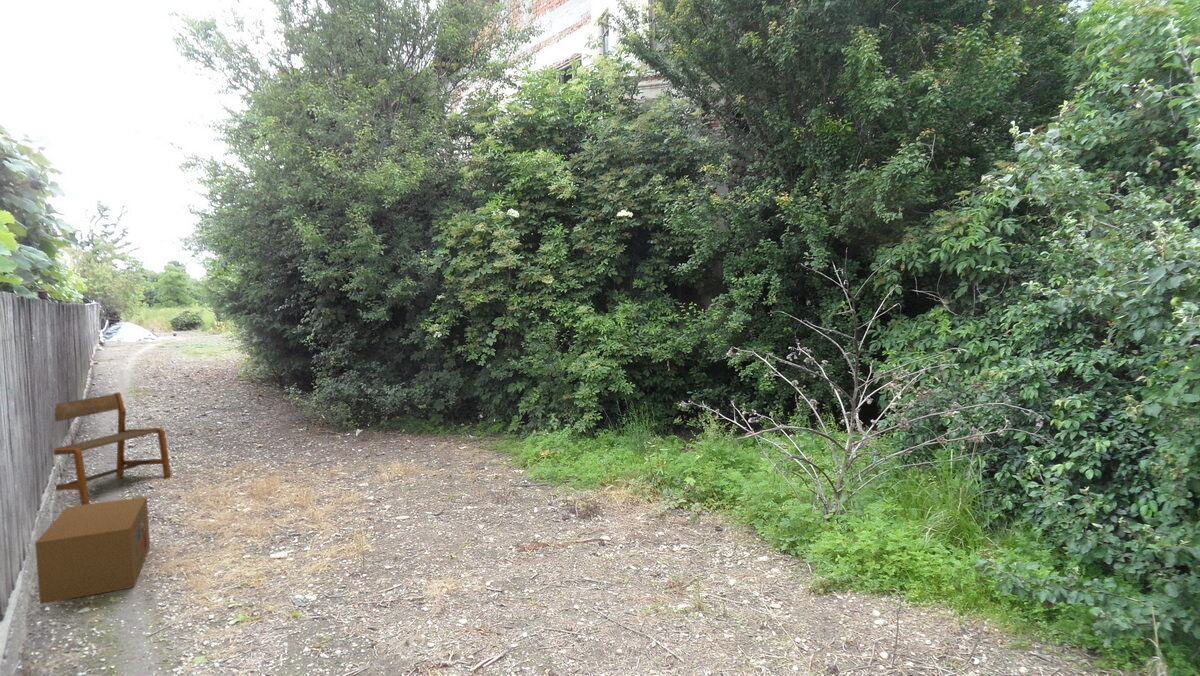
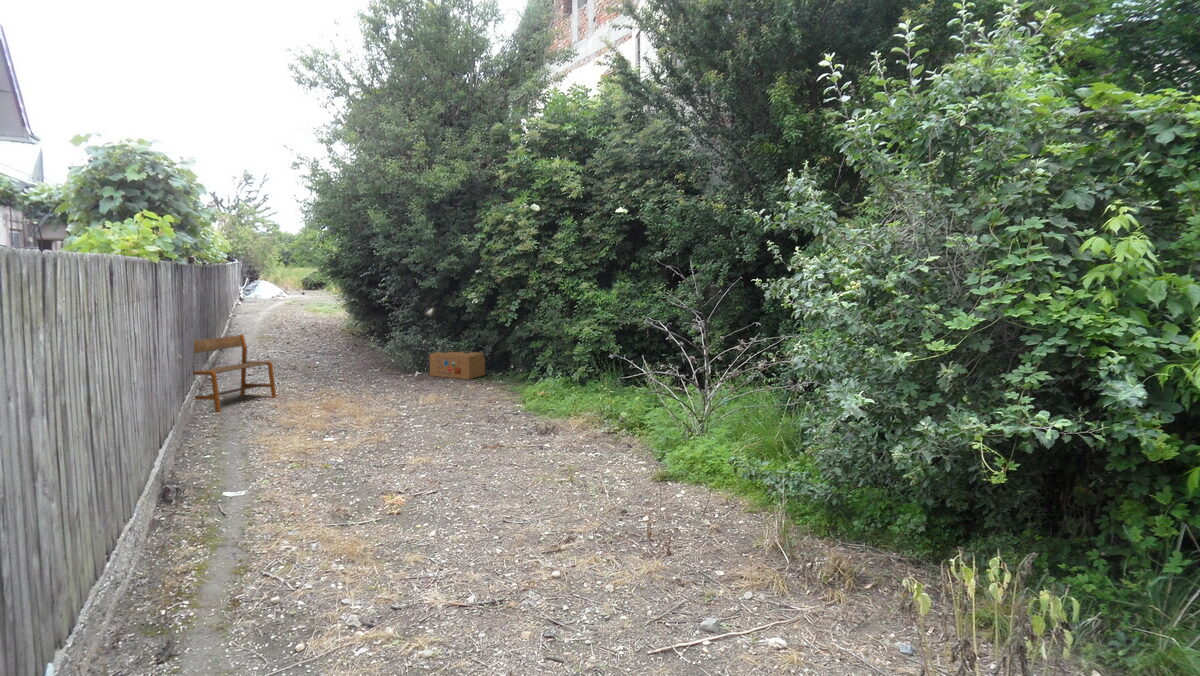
cardboard box: present [35,497,150,604] -> present [429,350,485,379]

